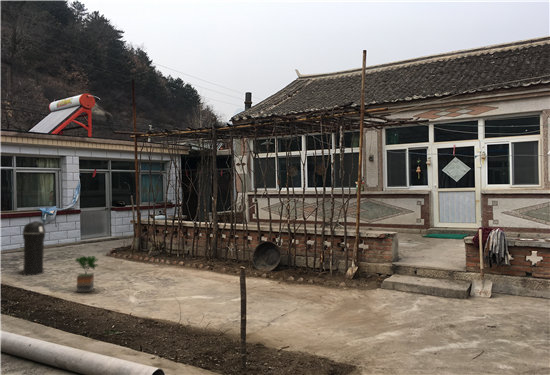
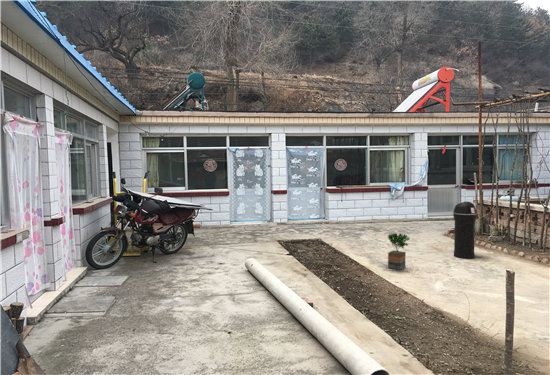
trash can: present [23,221,45,275] -> present [453,201,477,259]

